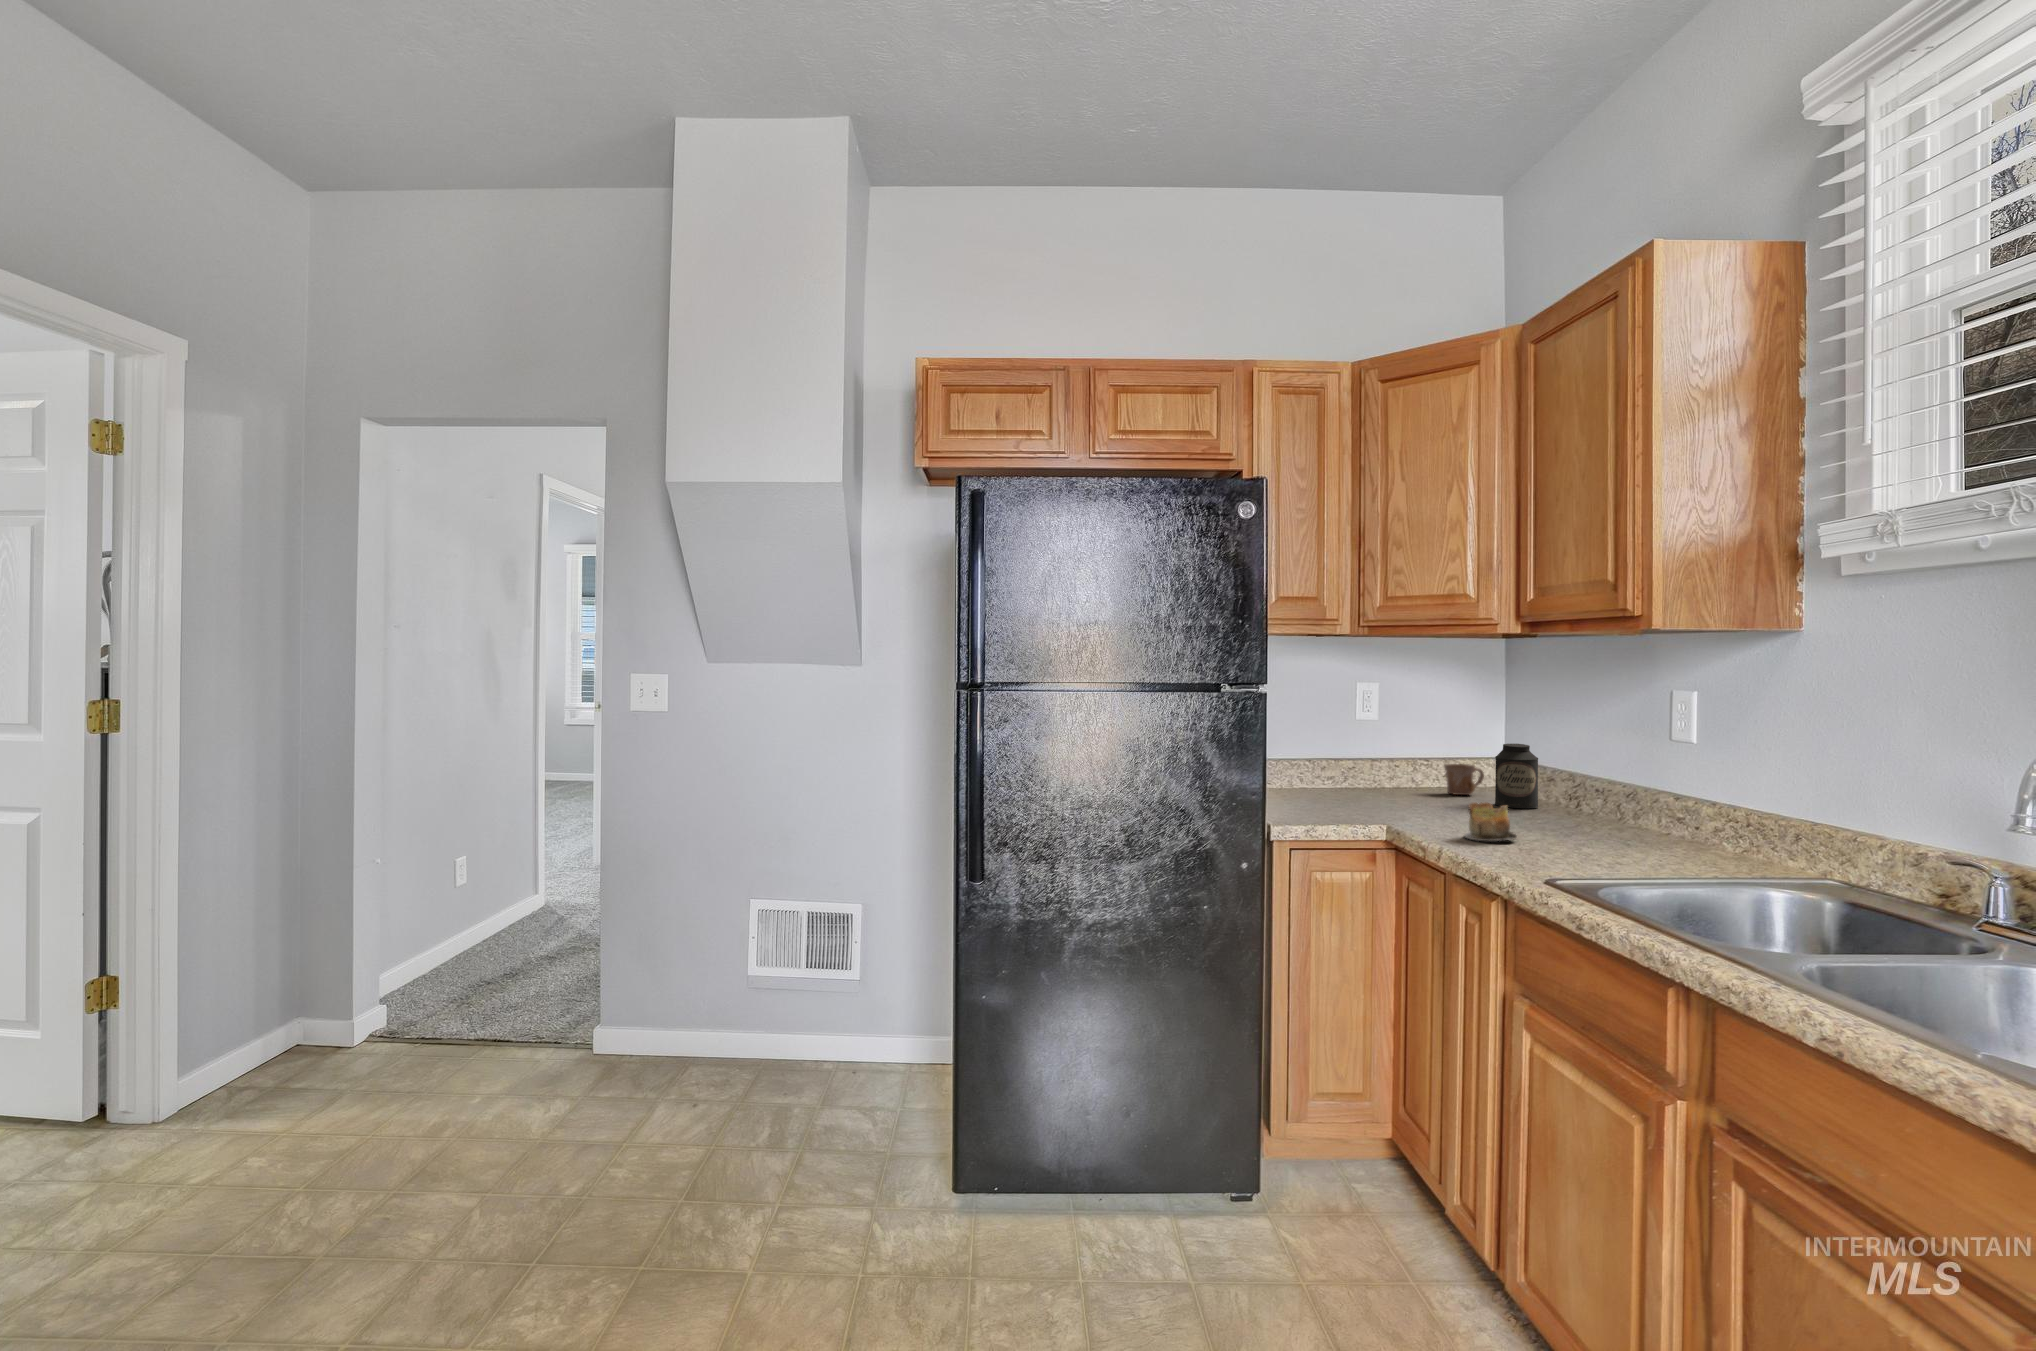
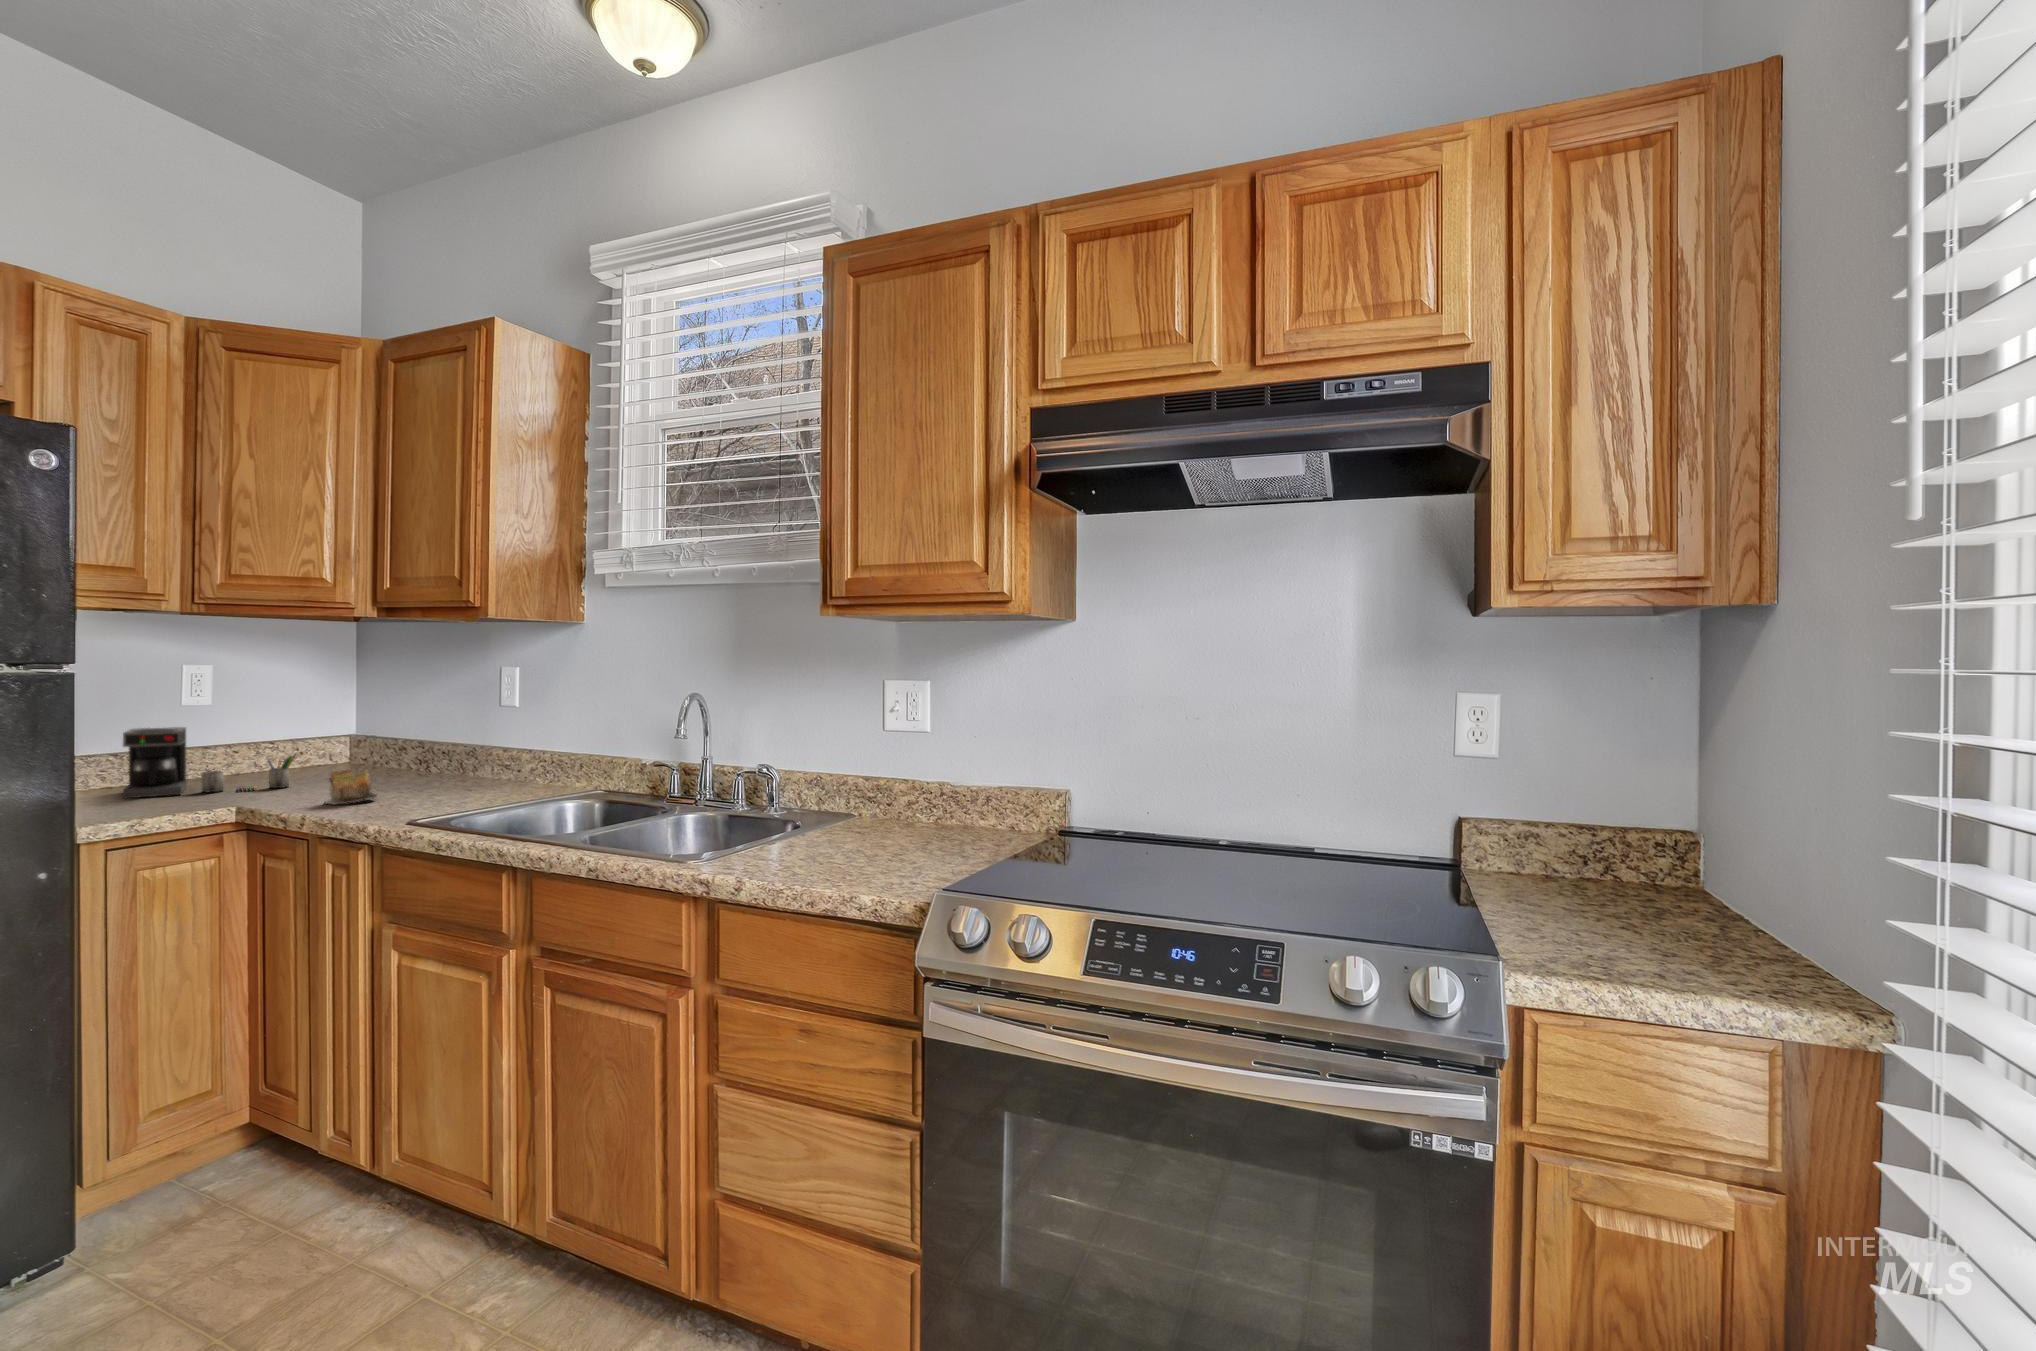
coffee maker: none [1312,741,1443,811] -> present [123,727,294,798]
canister: present [1495,744,1538,809] -> none [349,717,392,776]
mug: present [1444,764,1484,795] -> none [291,741,336,772]

